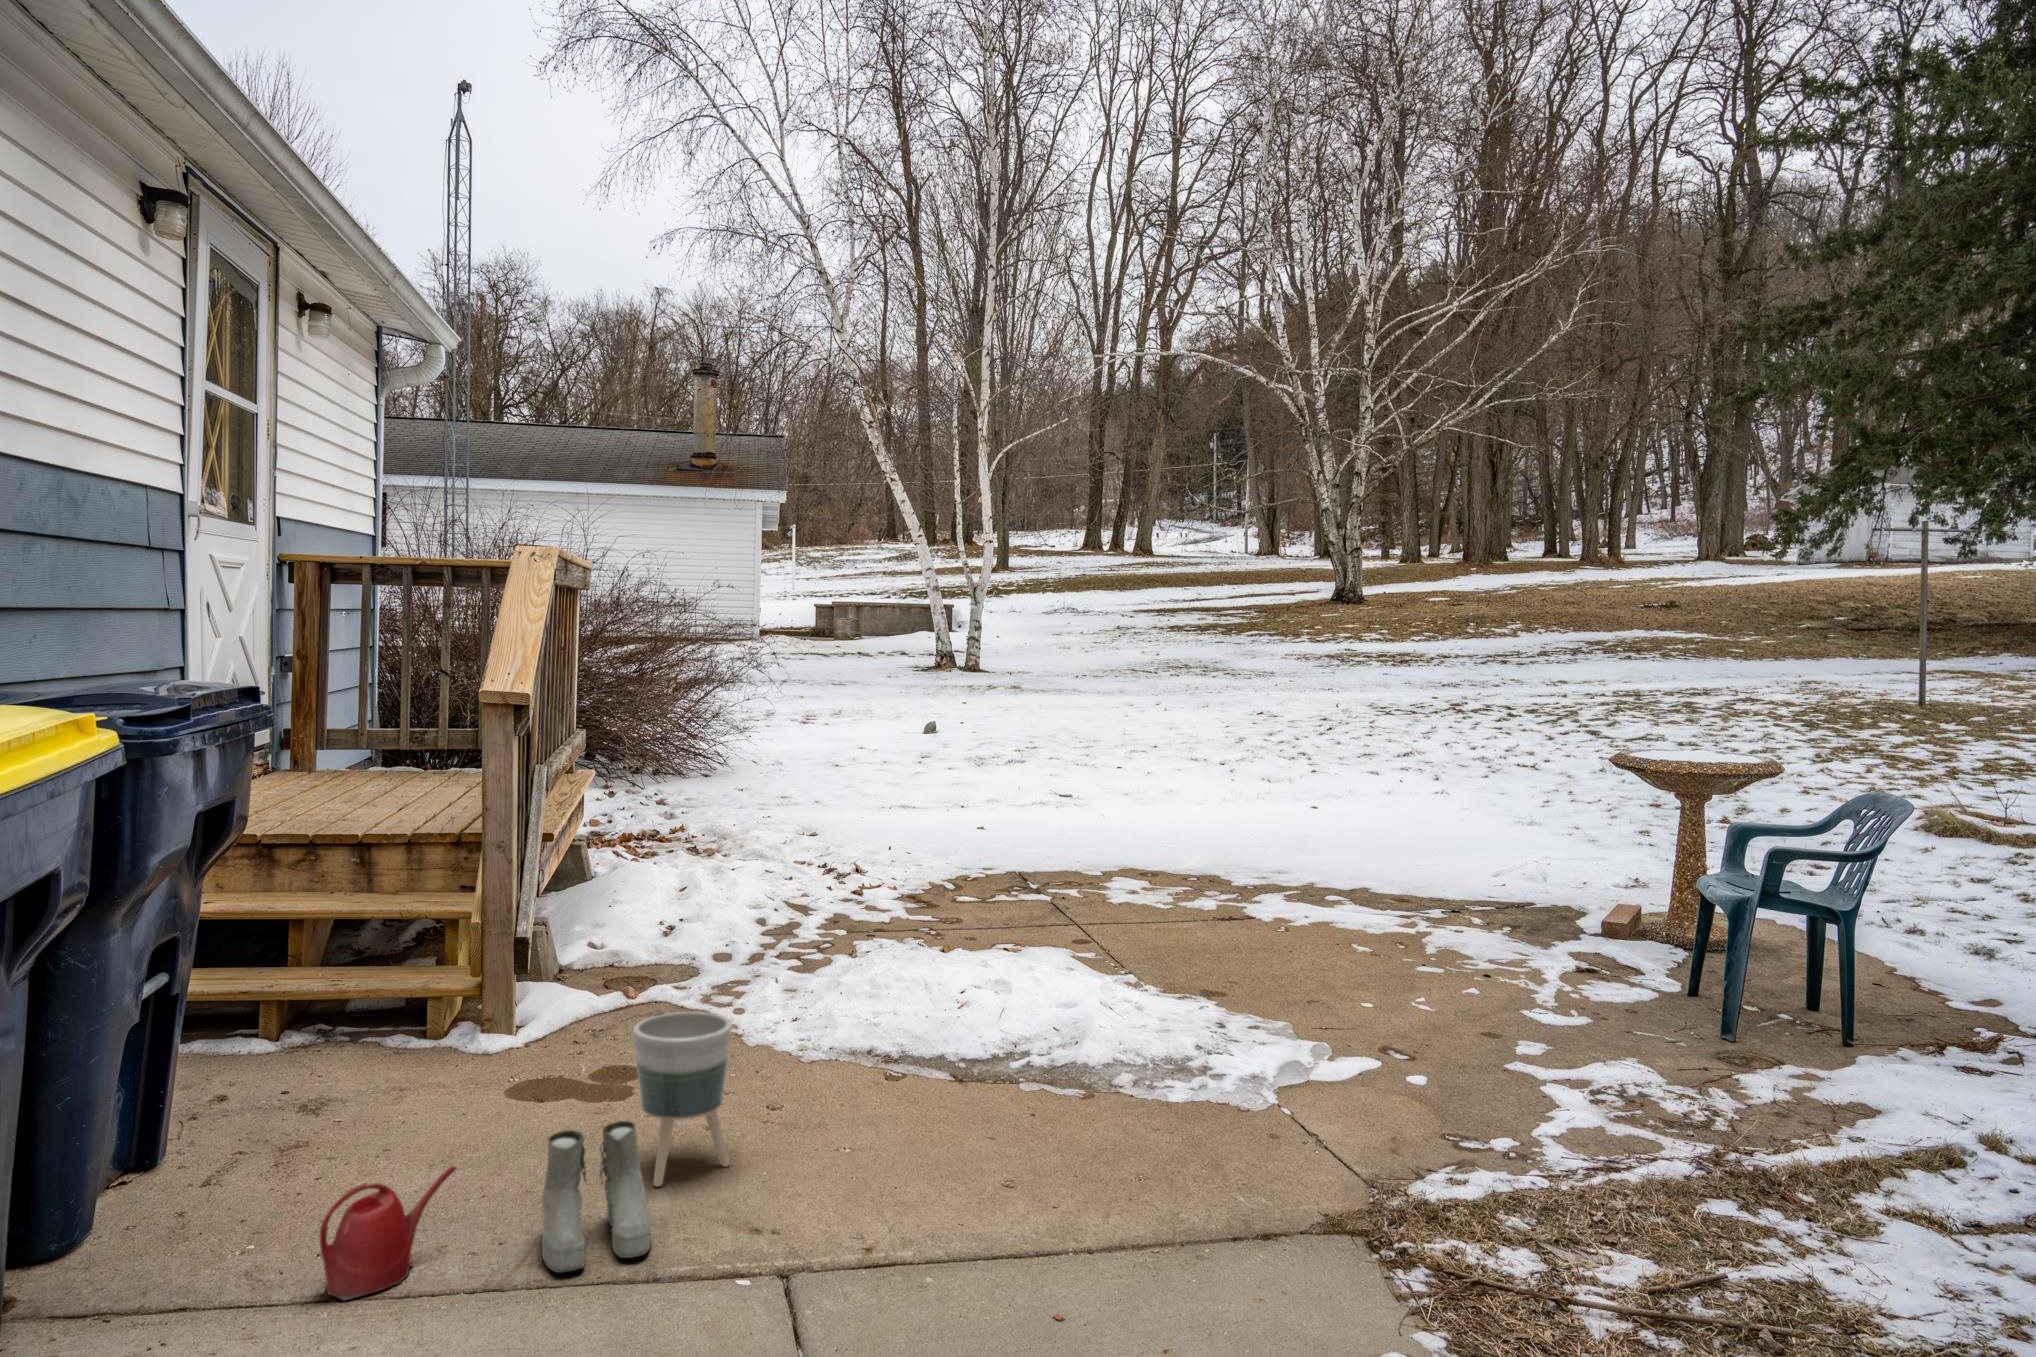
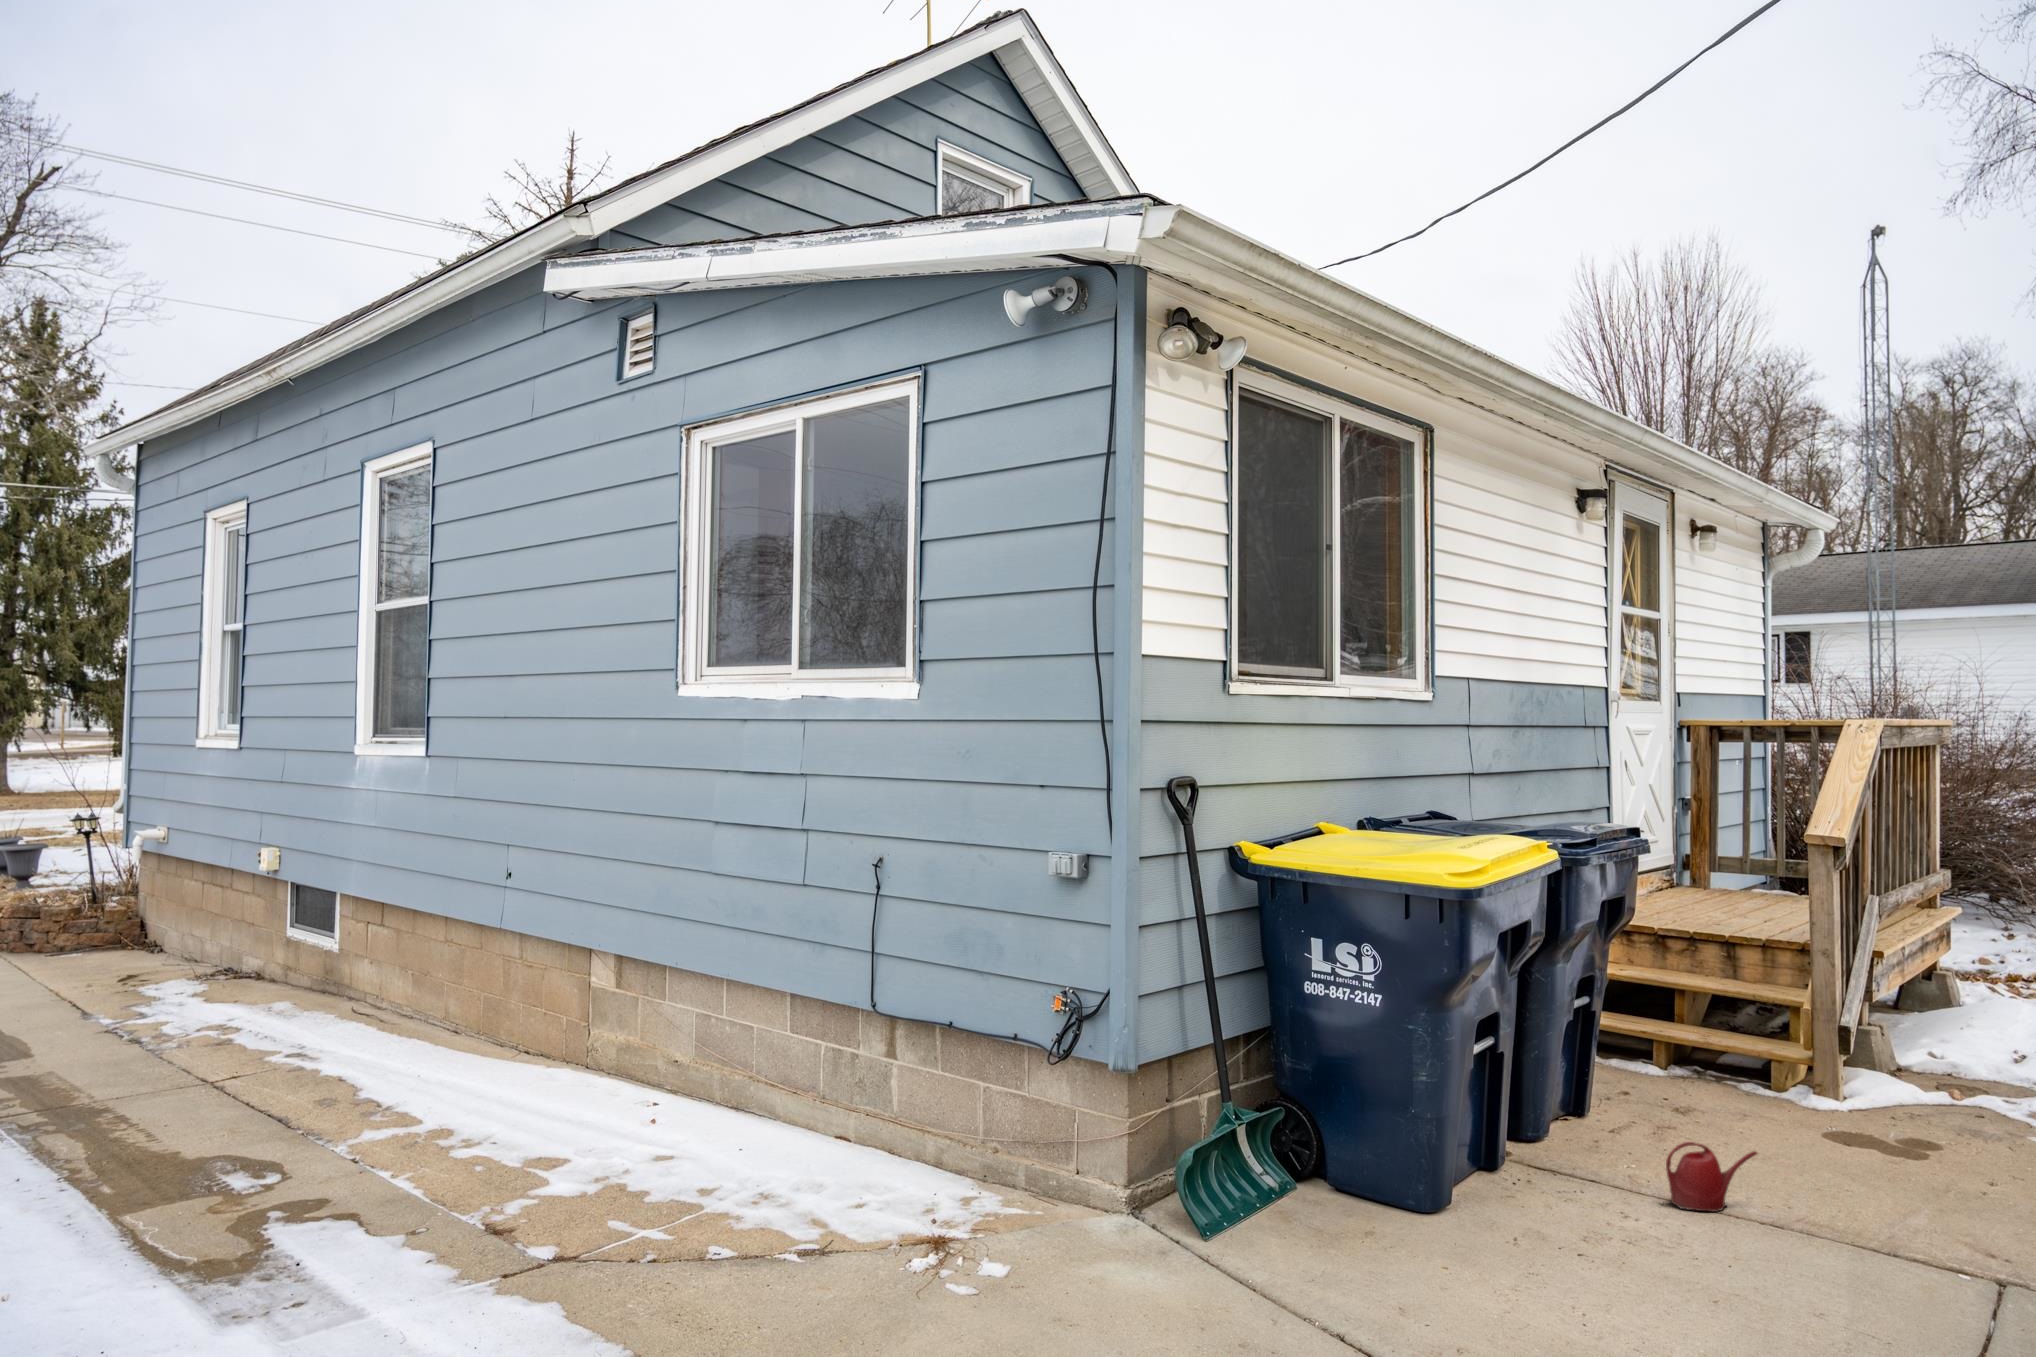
planter: present [633,1012,732,1187] -> none [1902,1093,1994,1225]
boots: present [542,1121,651,1273] -> none [1816,1148,1902,1249]

